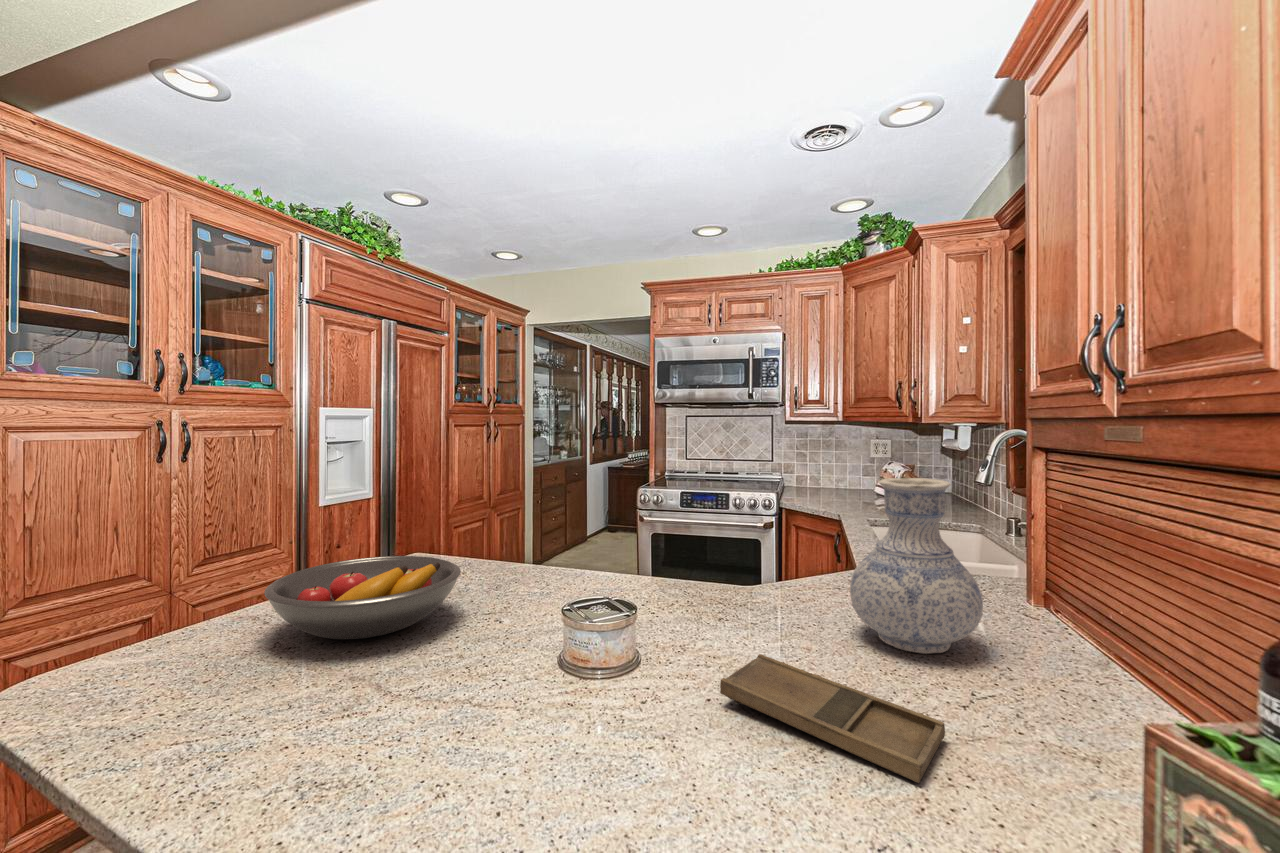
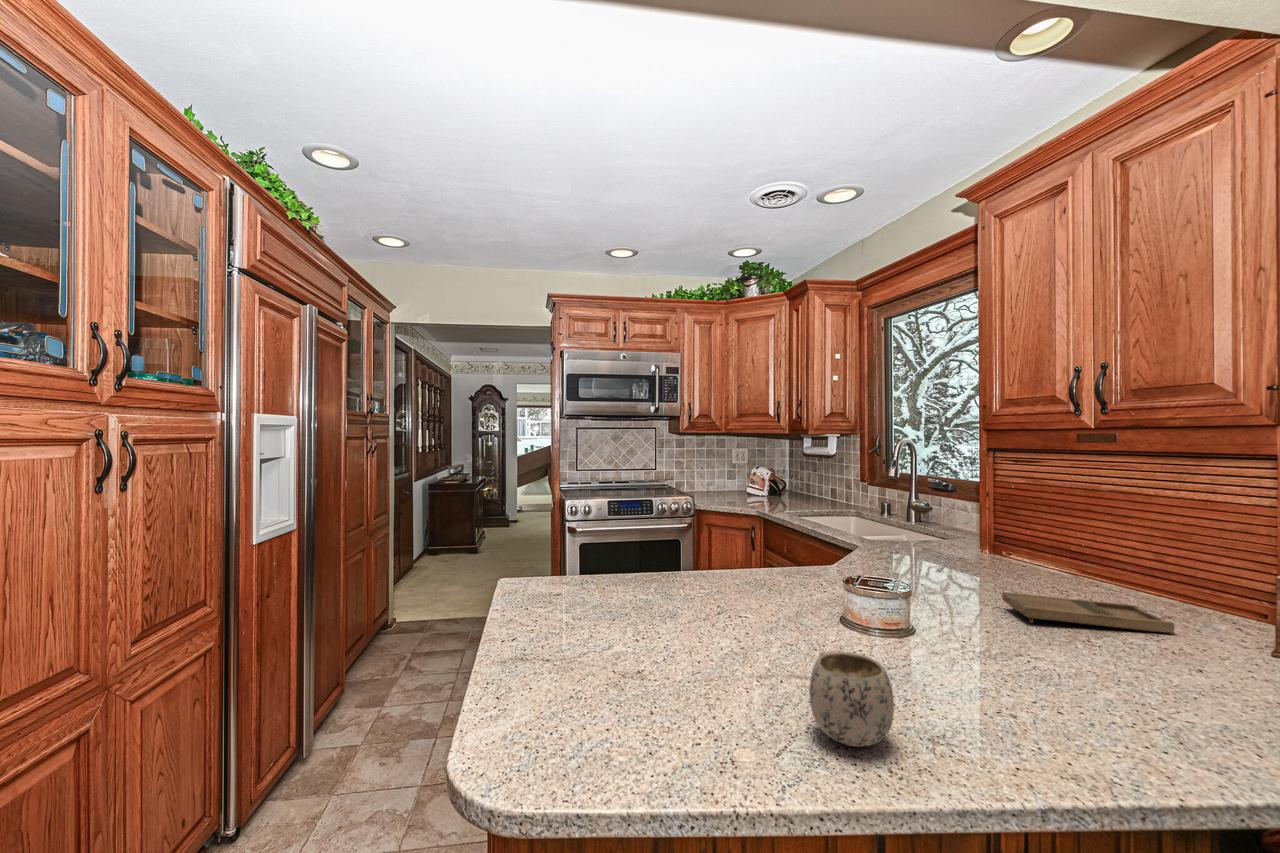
vase: present [850,478,983,654] -> none [963,470,1056,582]
fruit bowl: present [264,556,461,639] -> none [600,564,773,648]
mug: none [128,658,260,761] -> present [809,651,894,747]

